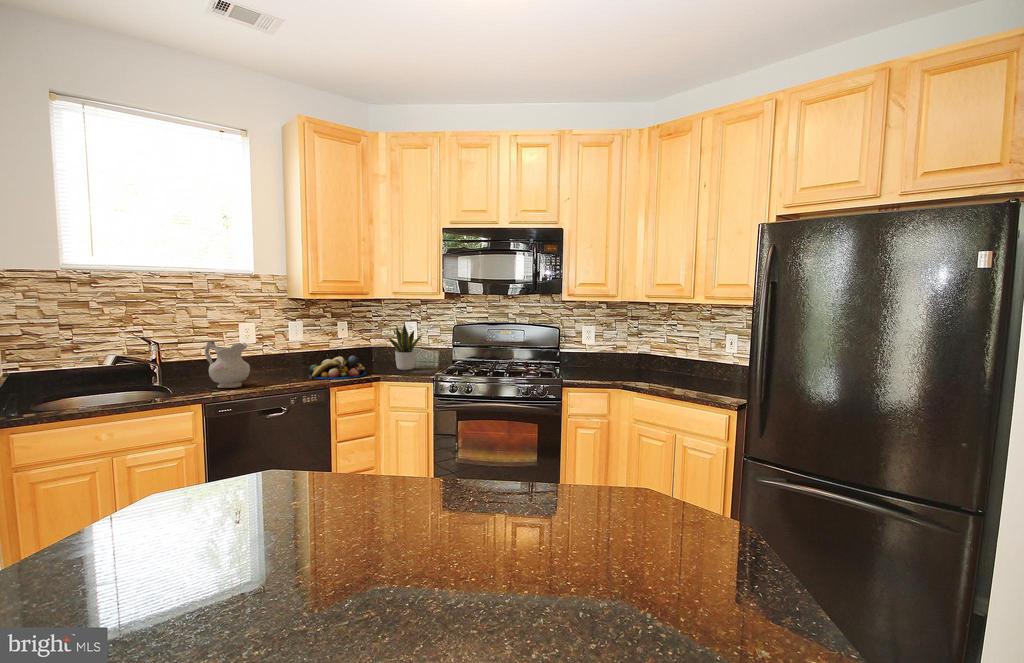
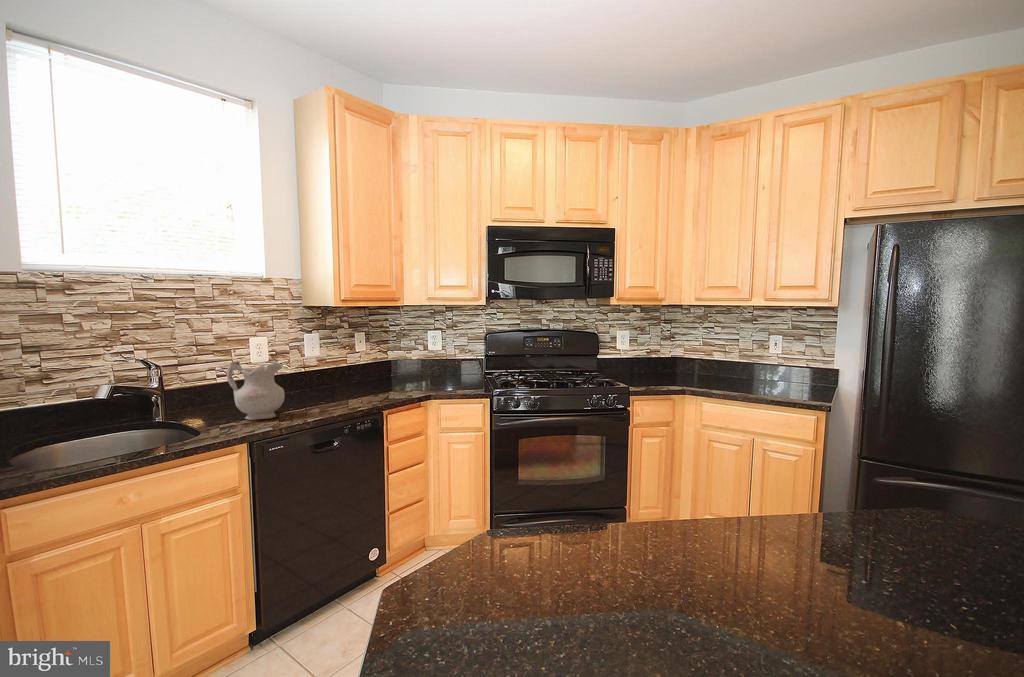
potted plant: present [389,324,422,370] -> none [413,331,450,385]
fruit bowl: present [308,356,367,379] -> none [334,372,402,401]

